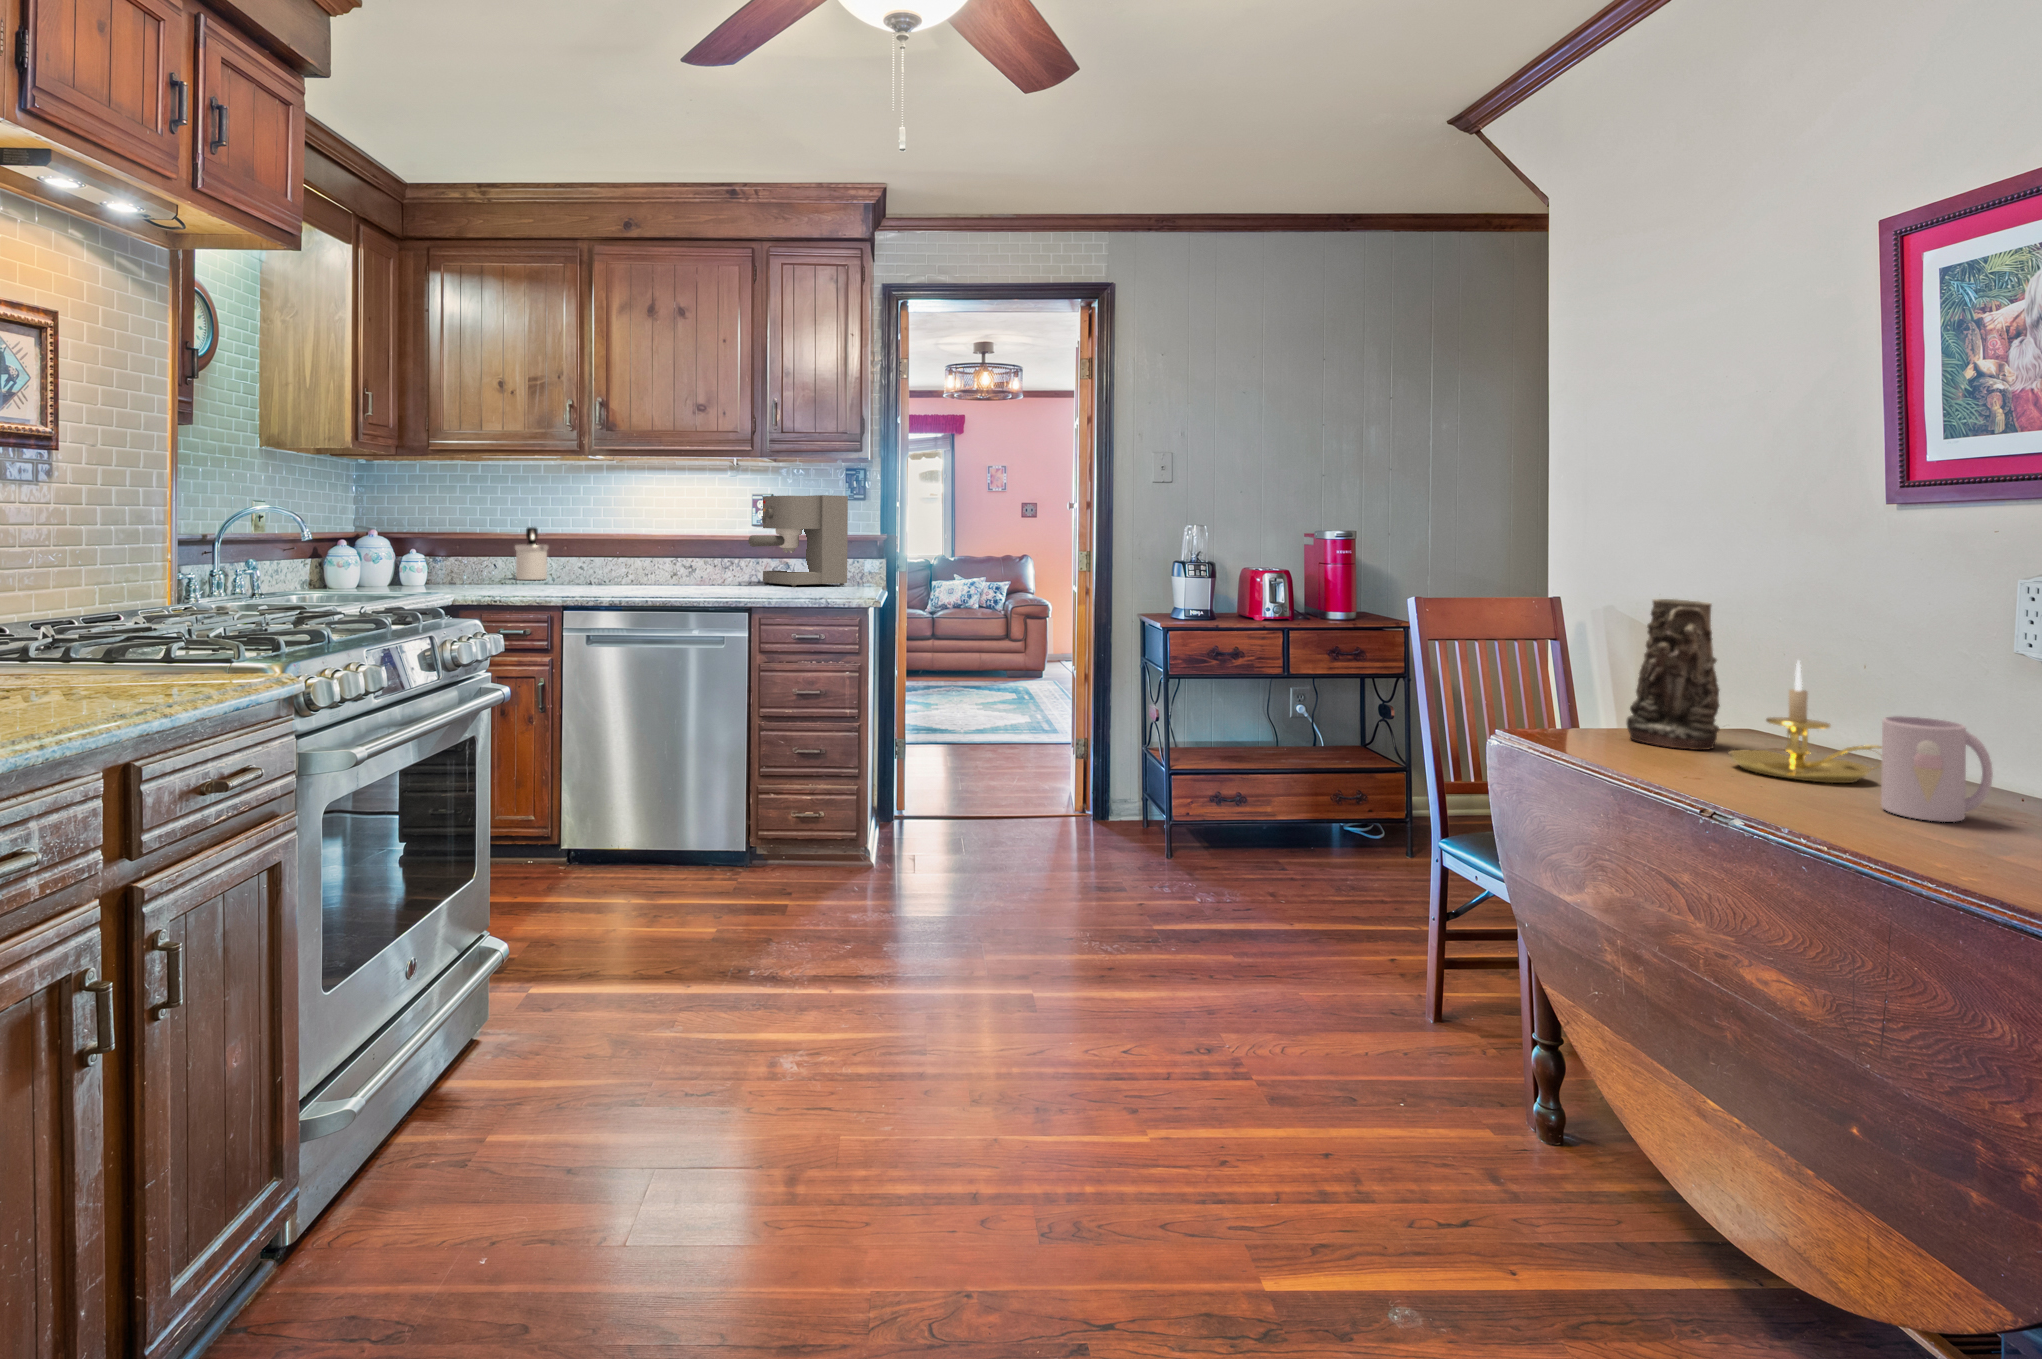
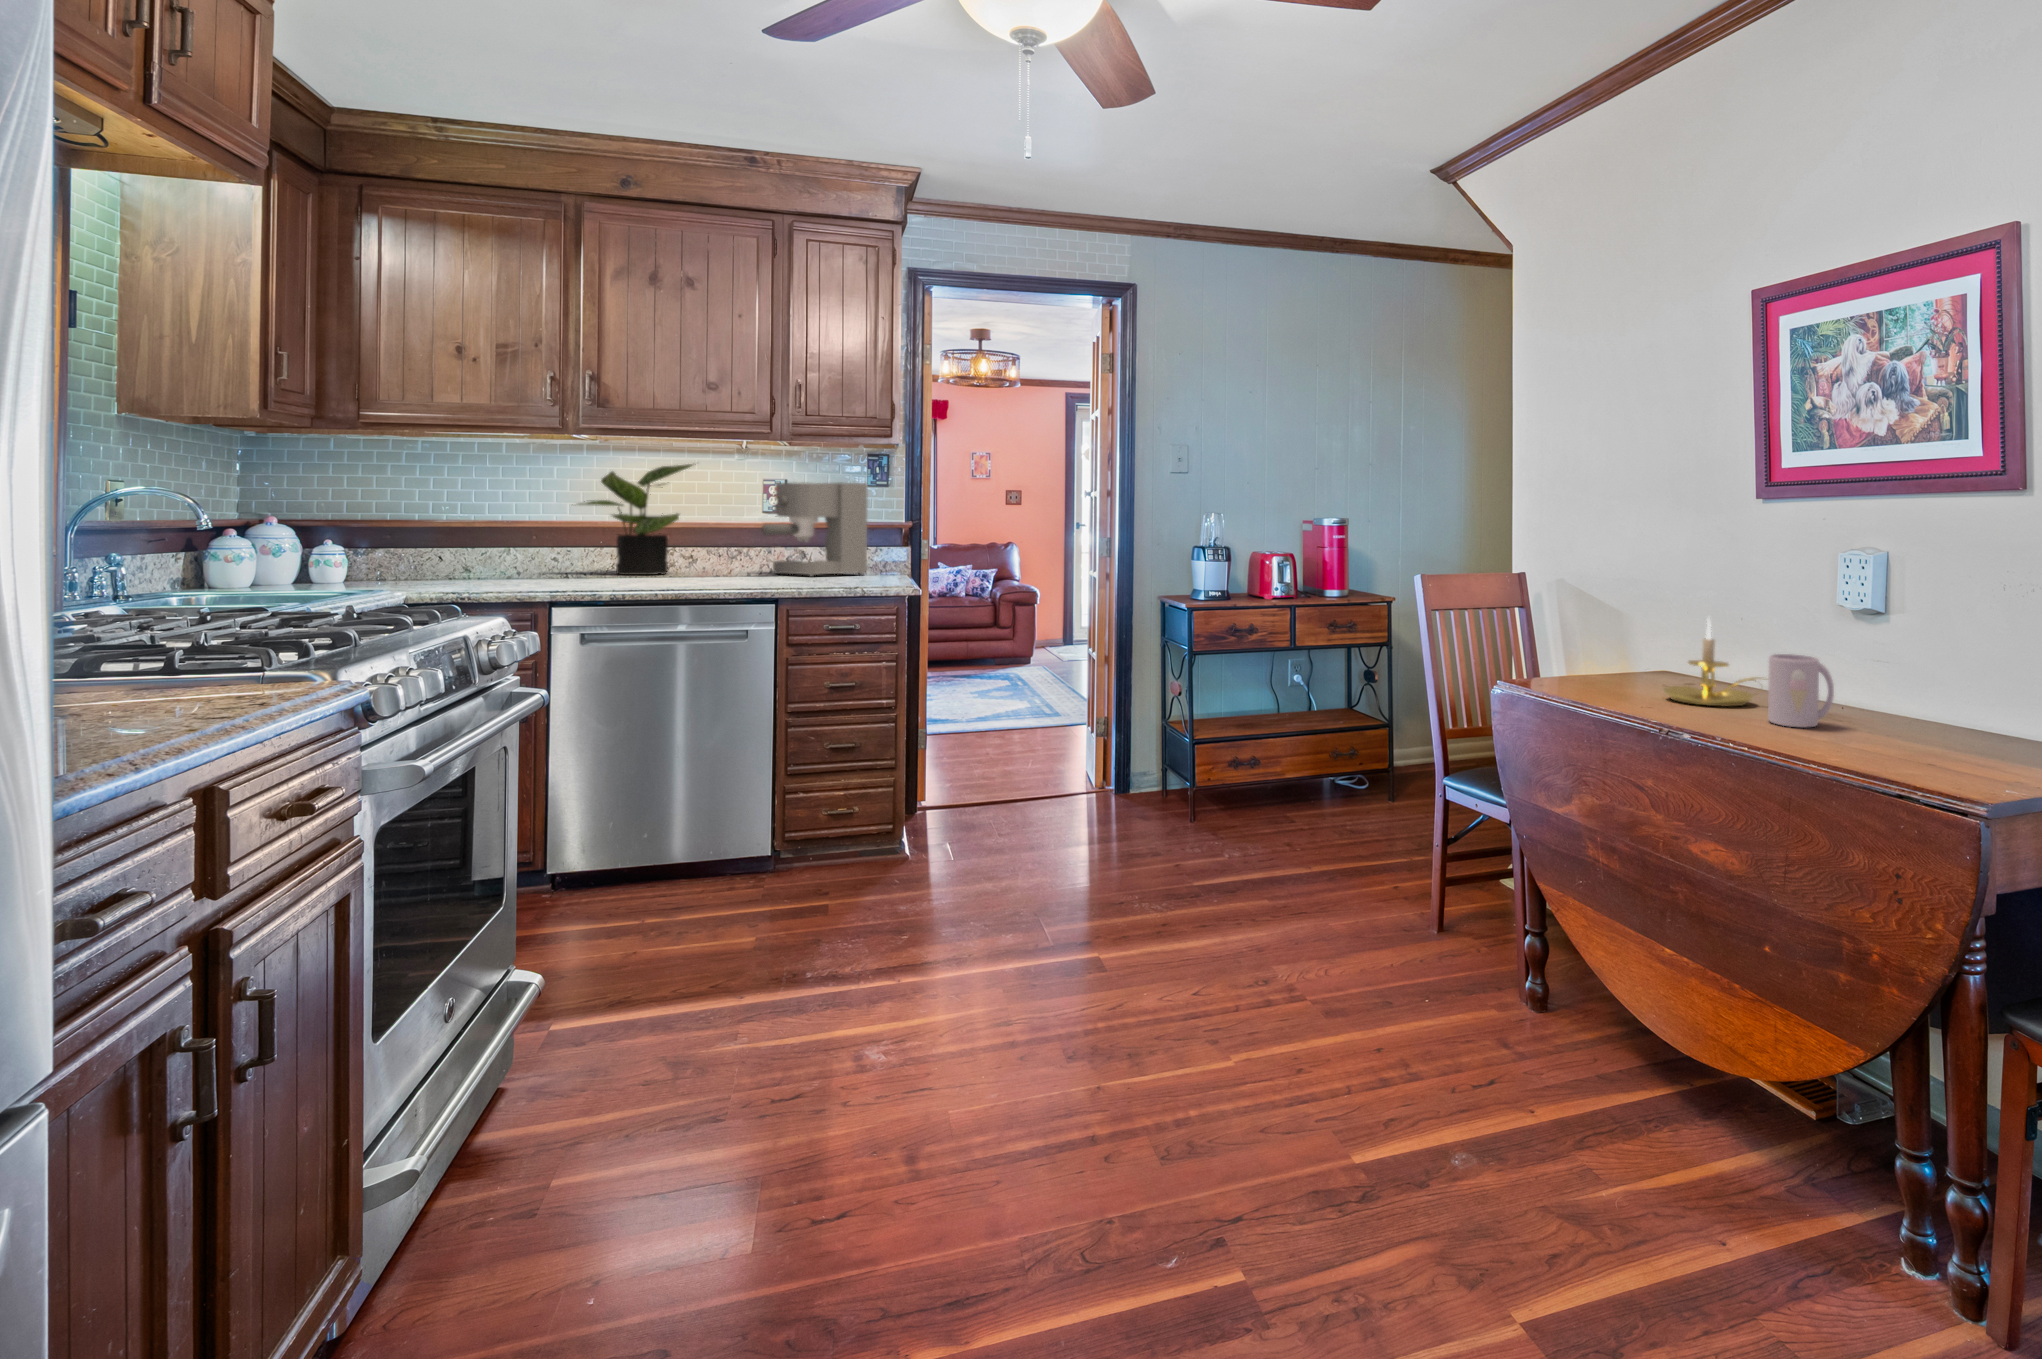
potted plant: none [587,478,697,583] -> present [579,464,693,575]
soap dispenser: present [515,527,549,580] -> none [473,515,516,574]
vase: present [1627,599,1720,750] -> none [1587,572,1651,689]

